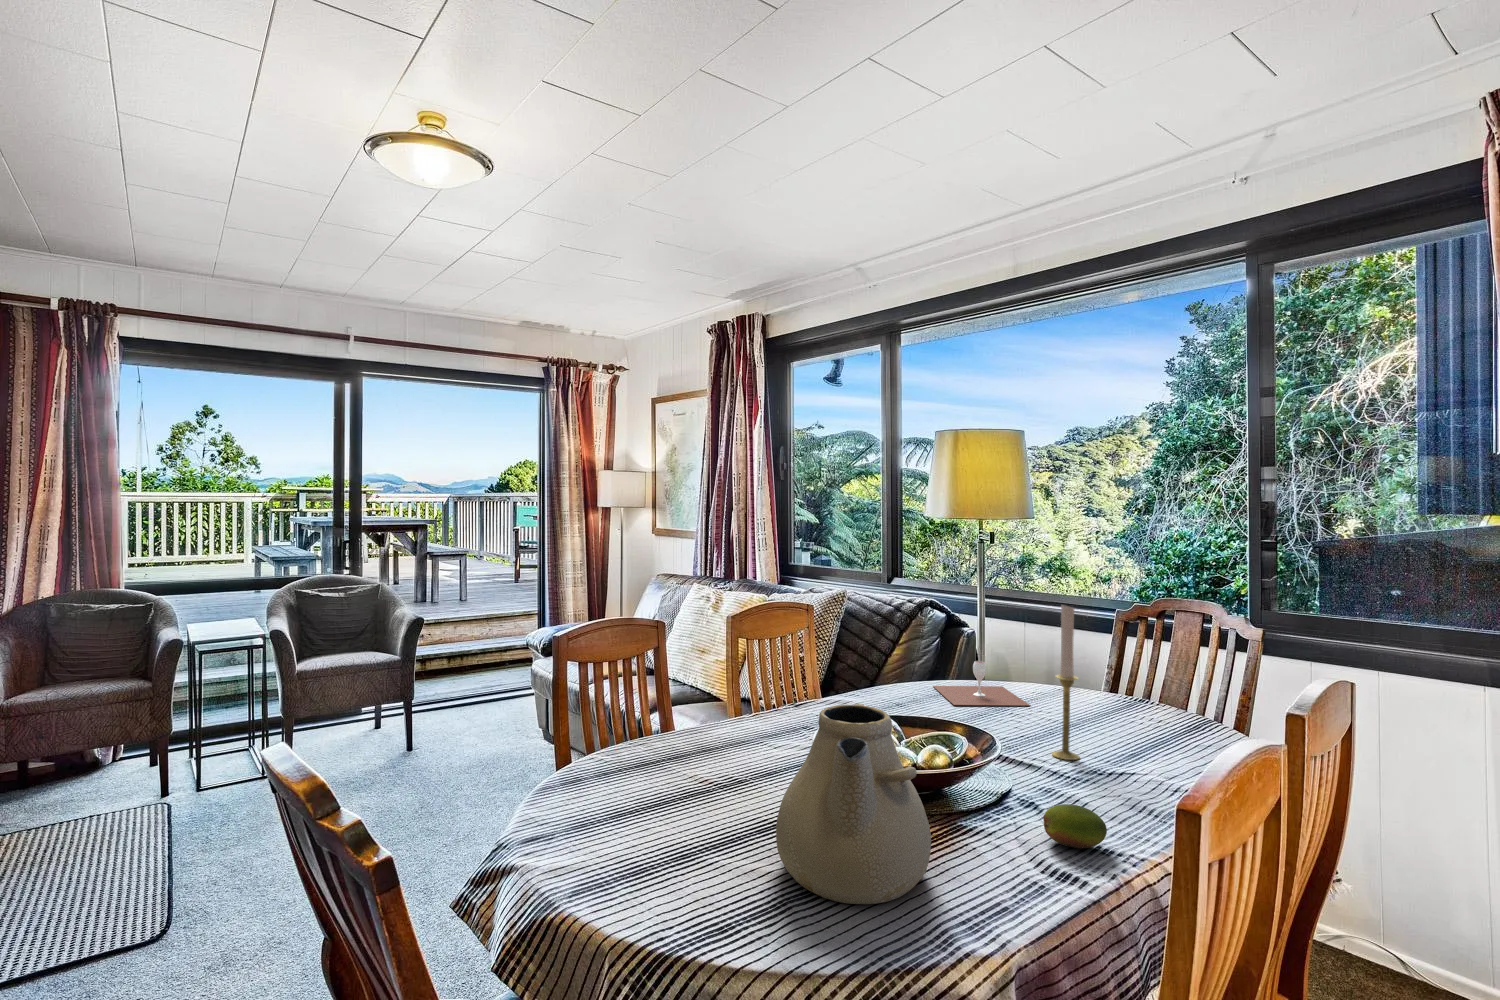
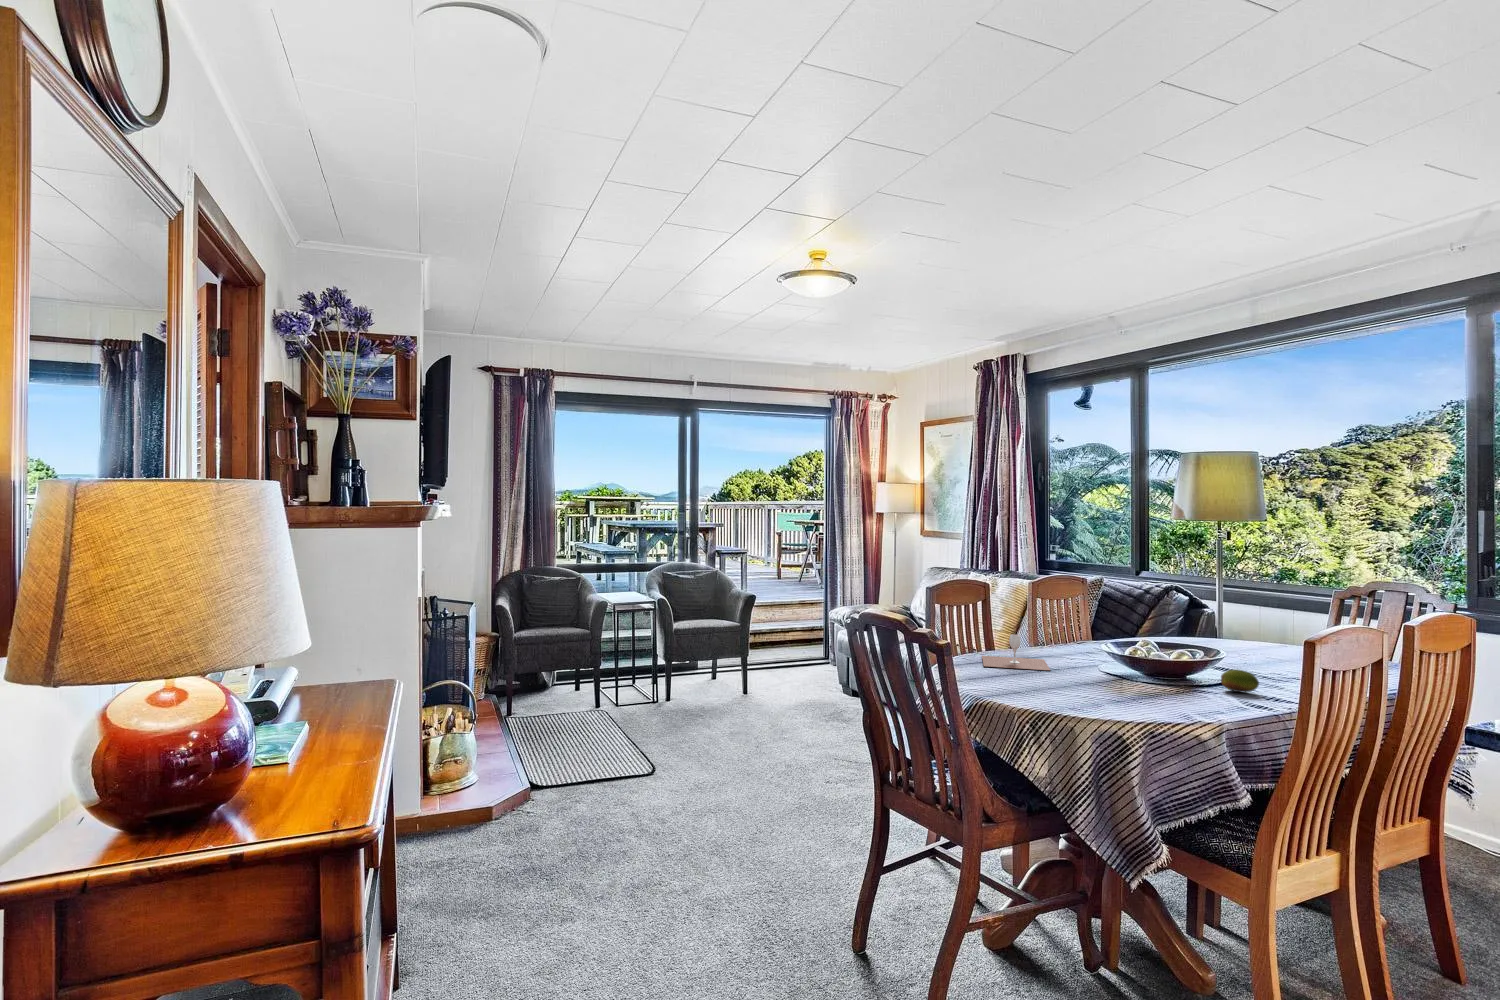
candlestick: present [1052,605,1080,760] -> none [1246,569,1266,670]
wine glass: present [933,661,1030,706] -> present [982,634,1050,670]
teapot: present [776,703,931,904] -> none [1064,607,1149,696]

